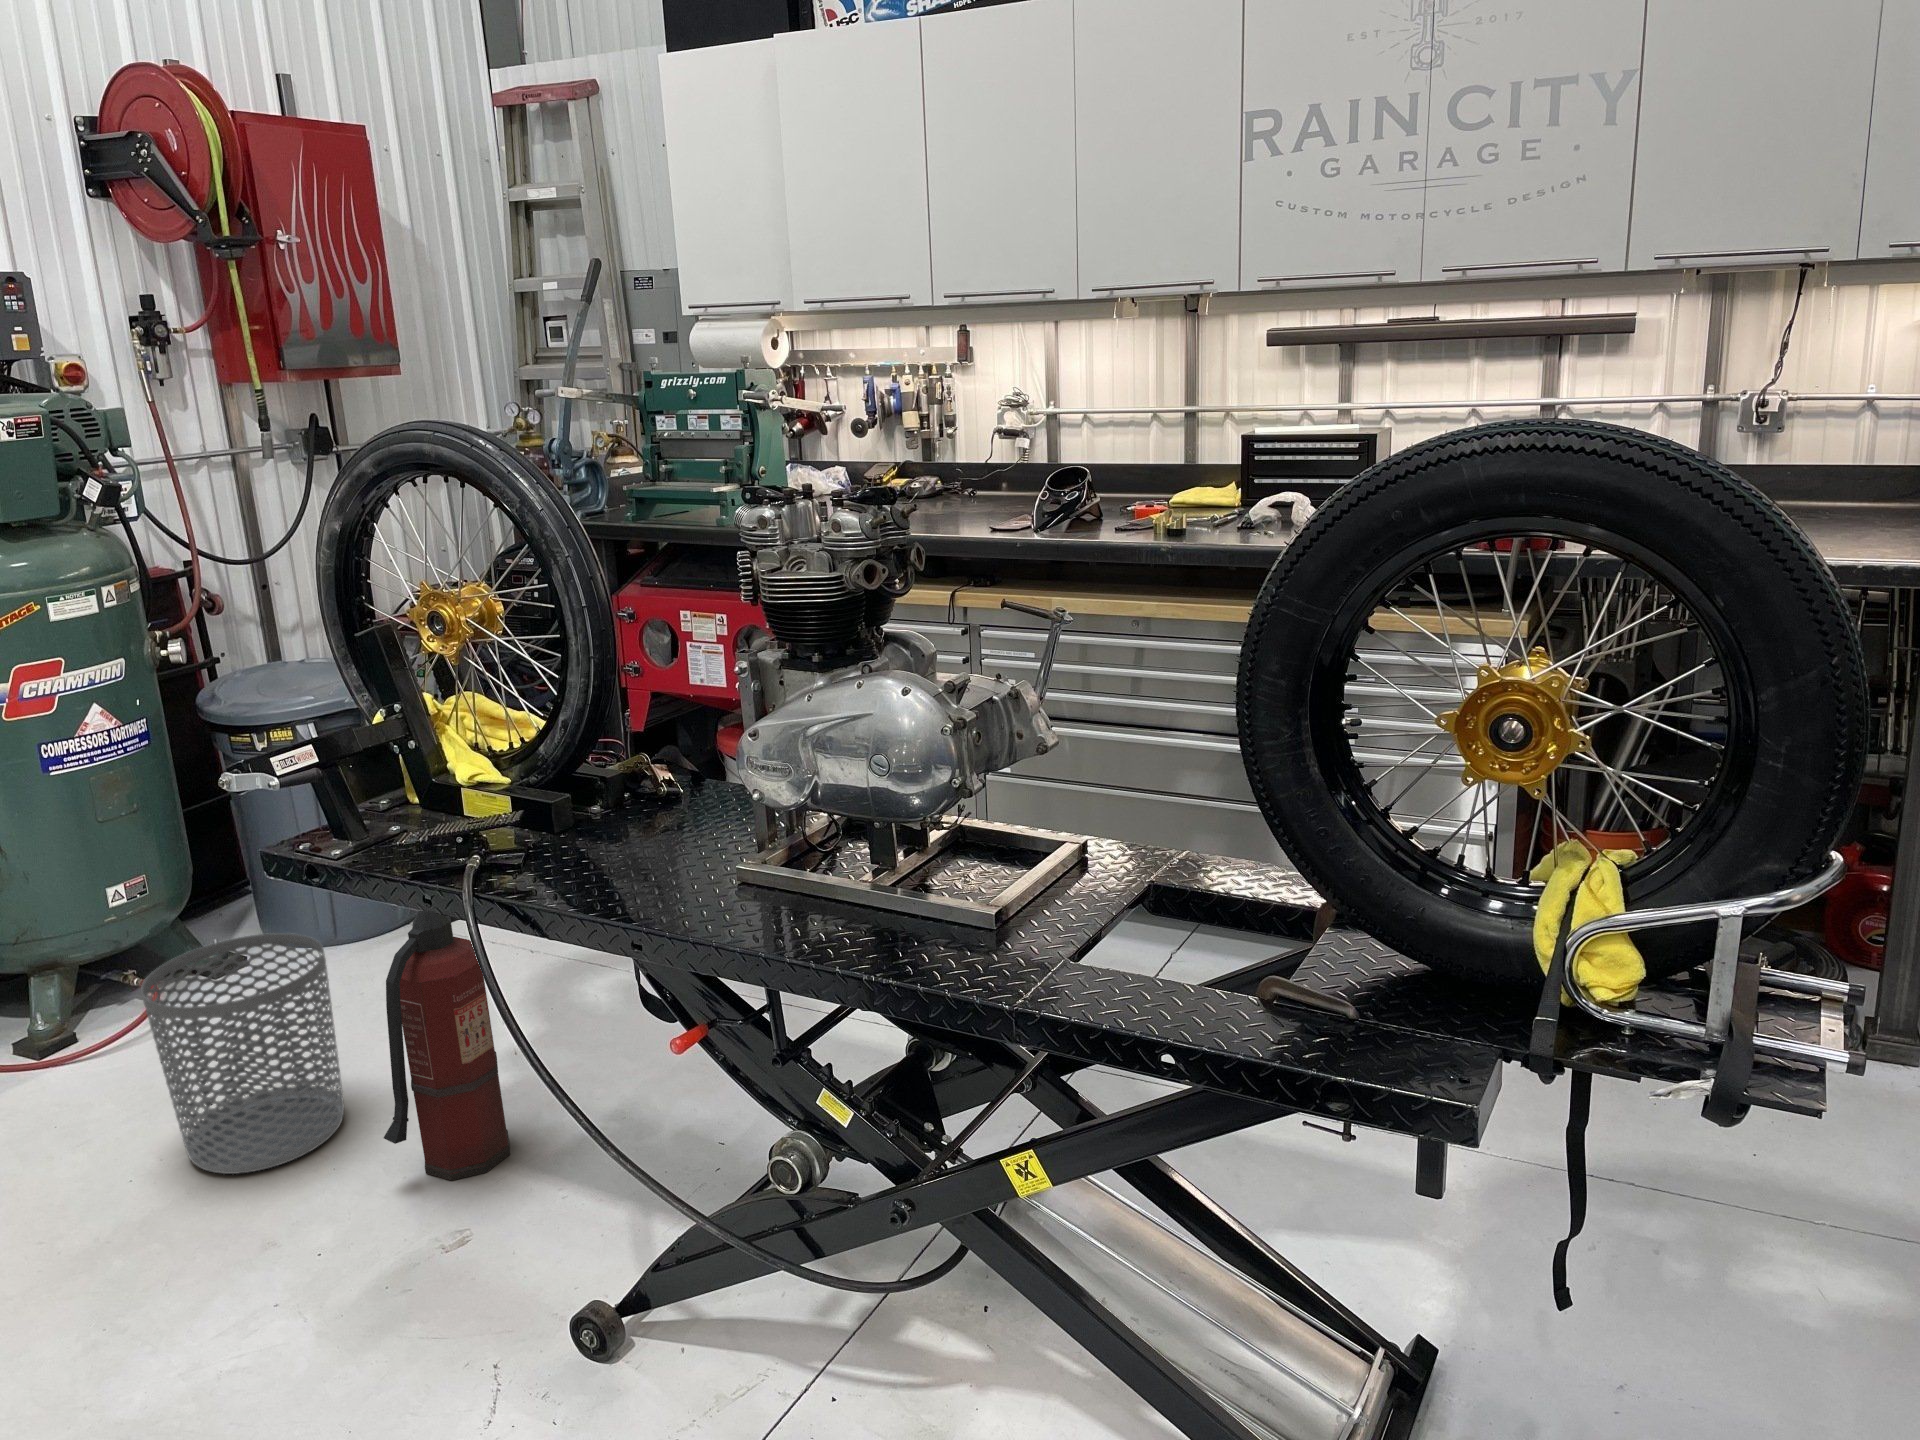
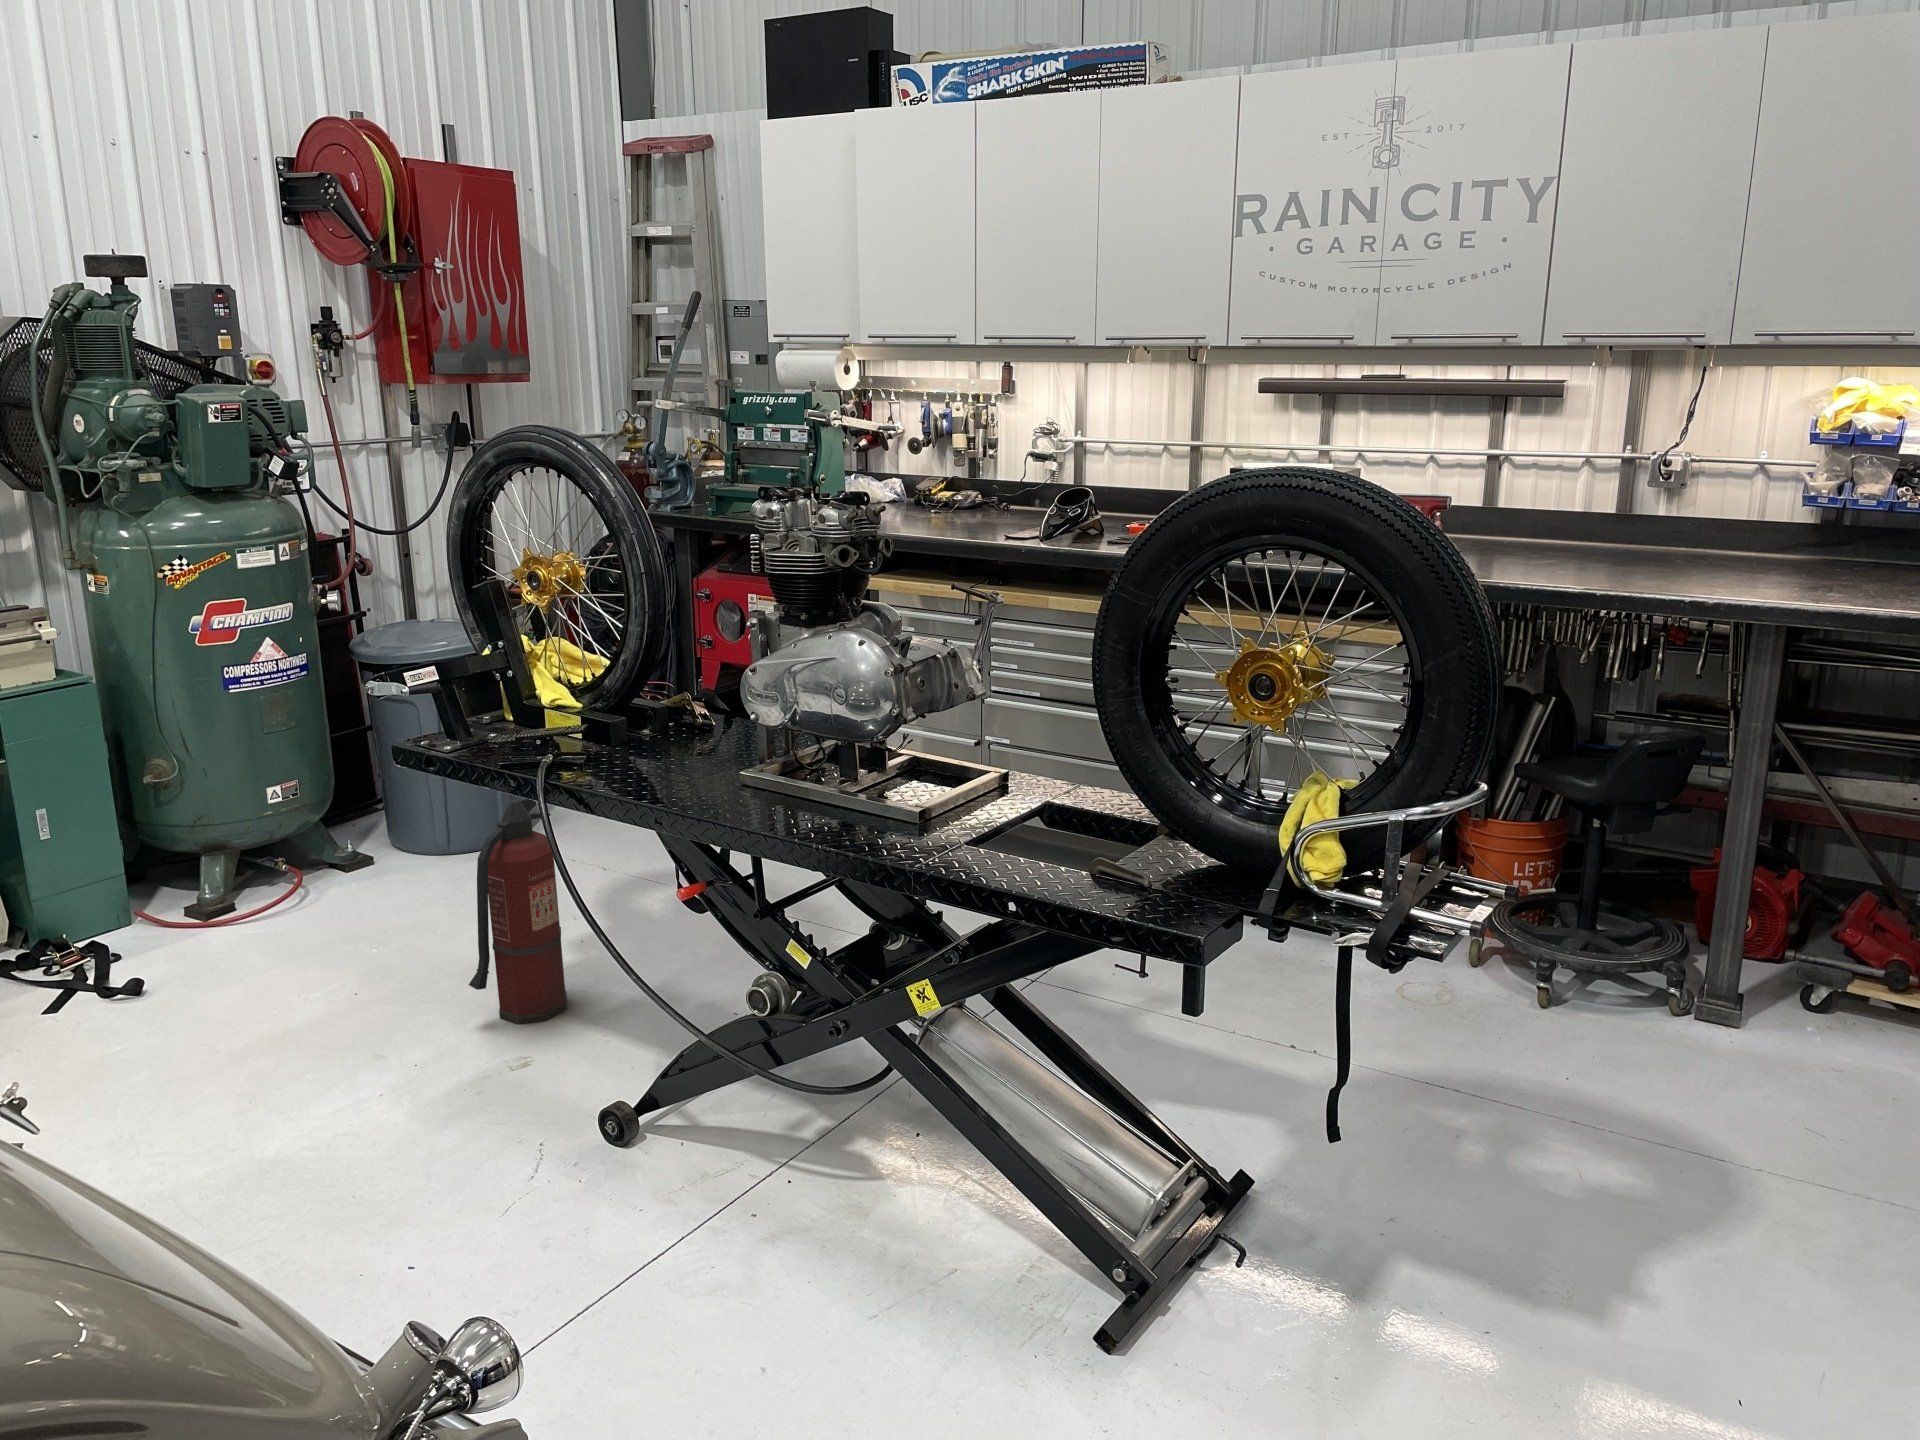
waste bin: present [141,933,344,1174] -> none [292,824,441,1007]

